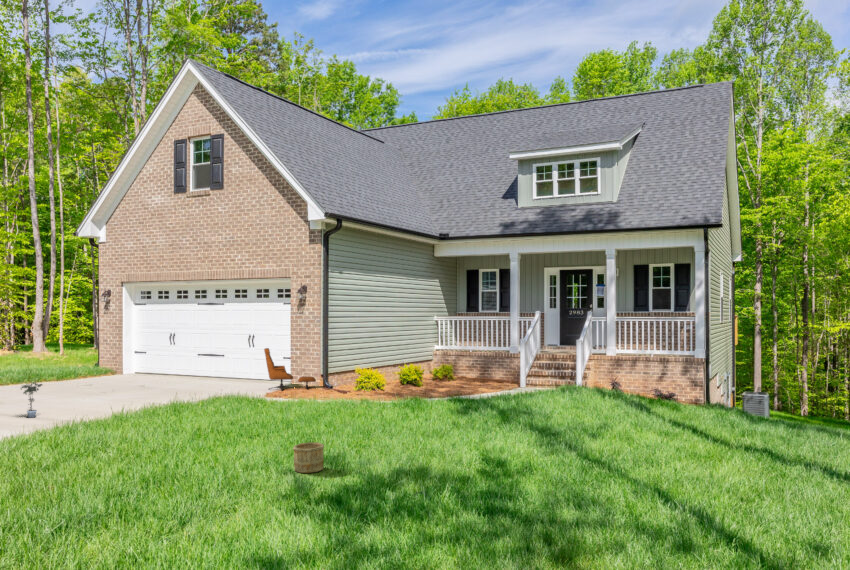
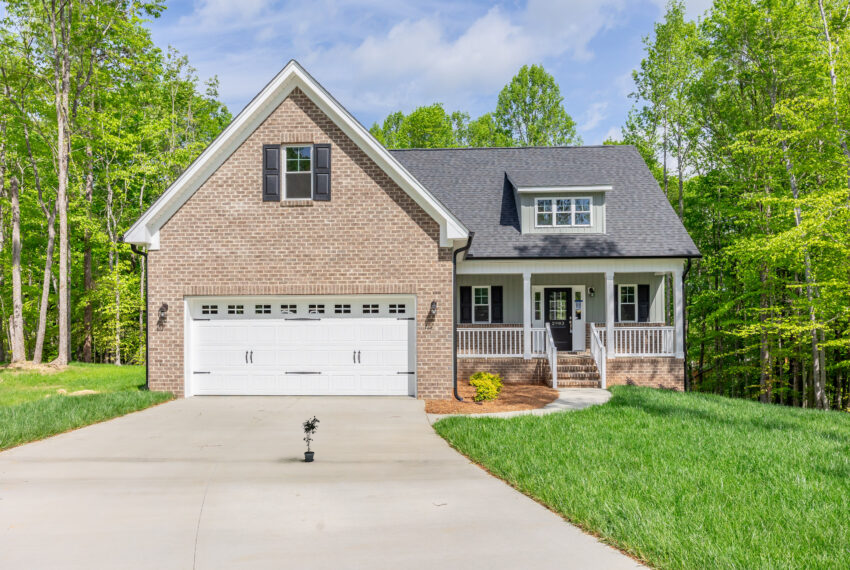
lounge chair: present [264,348,316,390] -> none [408,364,453,406]
wooden bucket: present [293,442,324,473] -> none [790,454,827,485]

